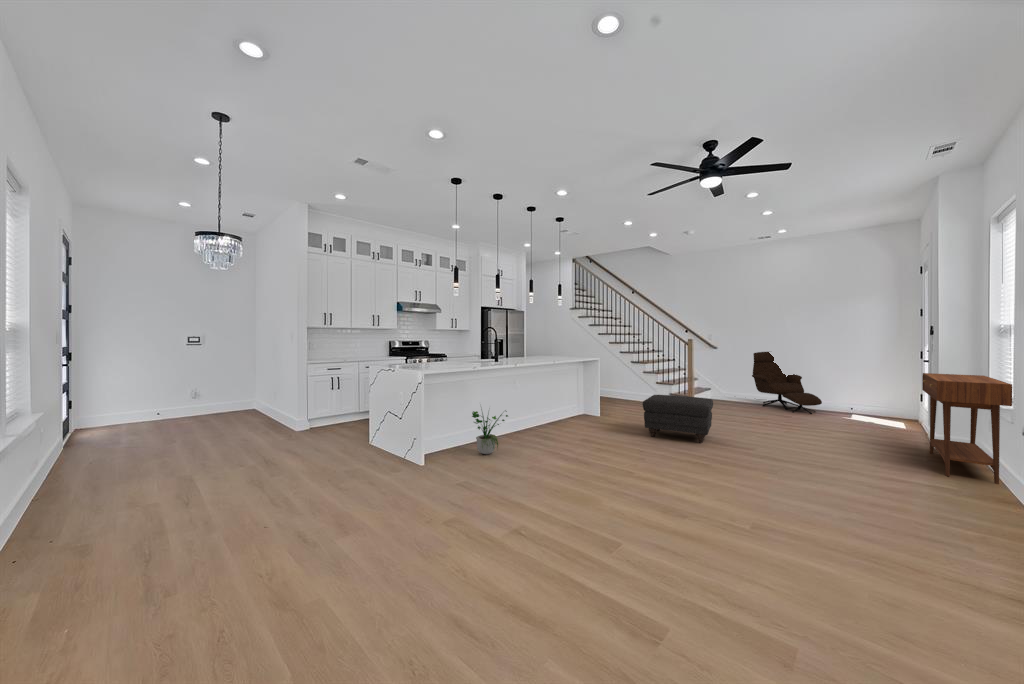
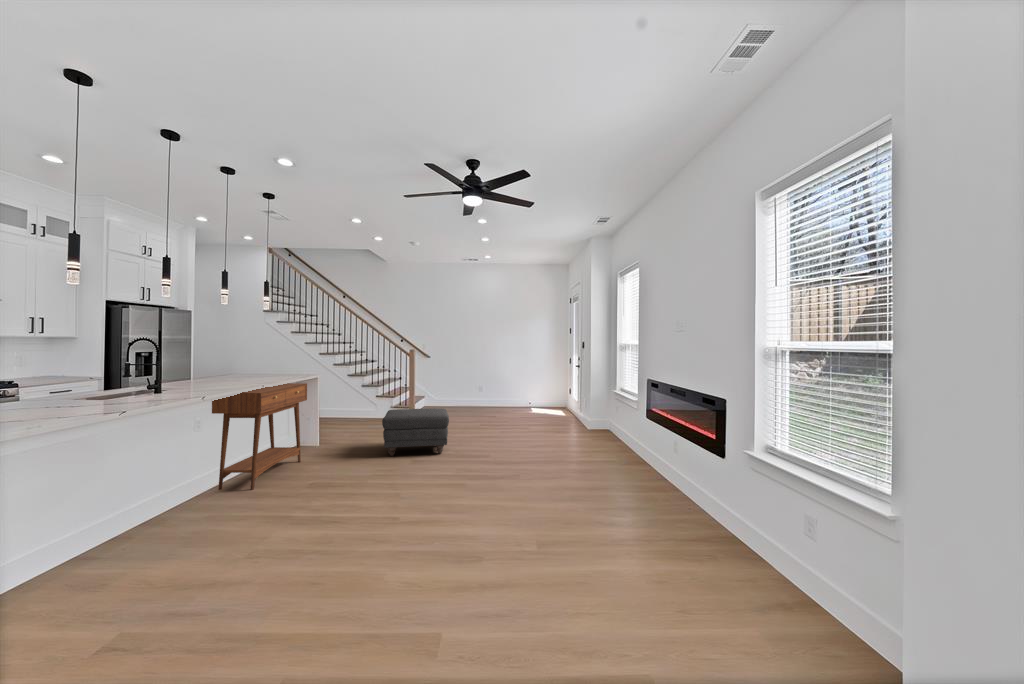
lounge chair: present [752,352,822,414] -> none [462,361,513,414]
console table: present [922,373,1012,484] -> present [212,383,307,490]
potted plant: present [472,411,508,454] -> none [136,445,206,530]

